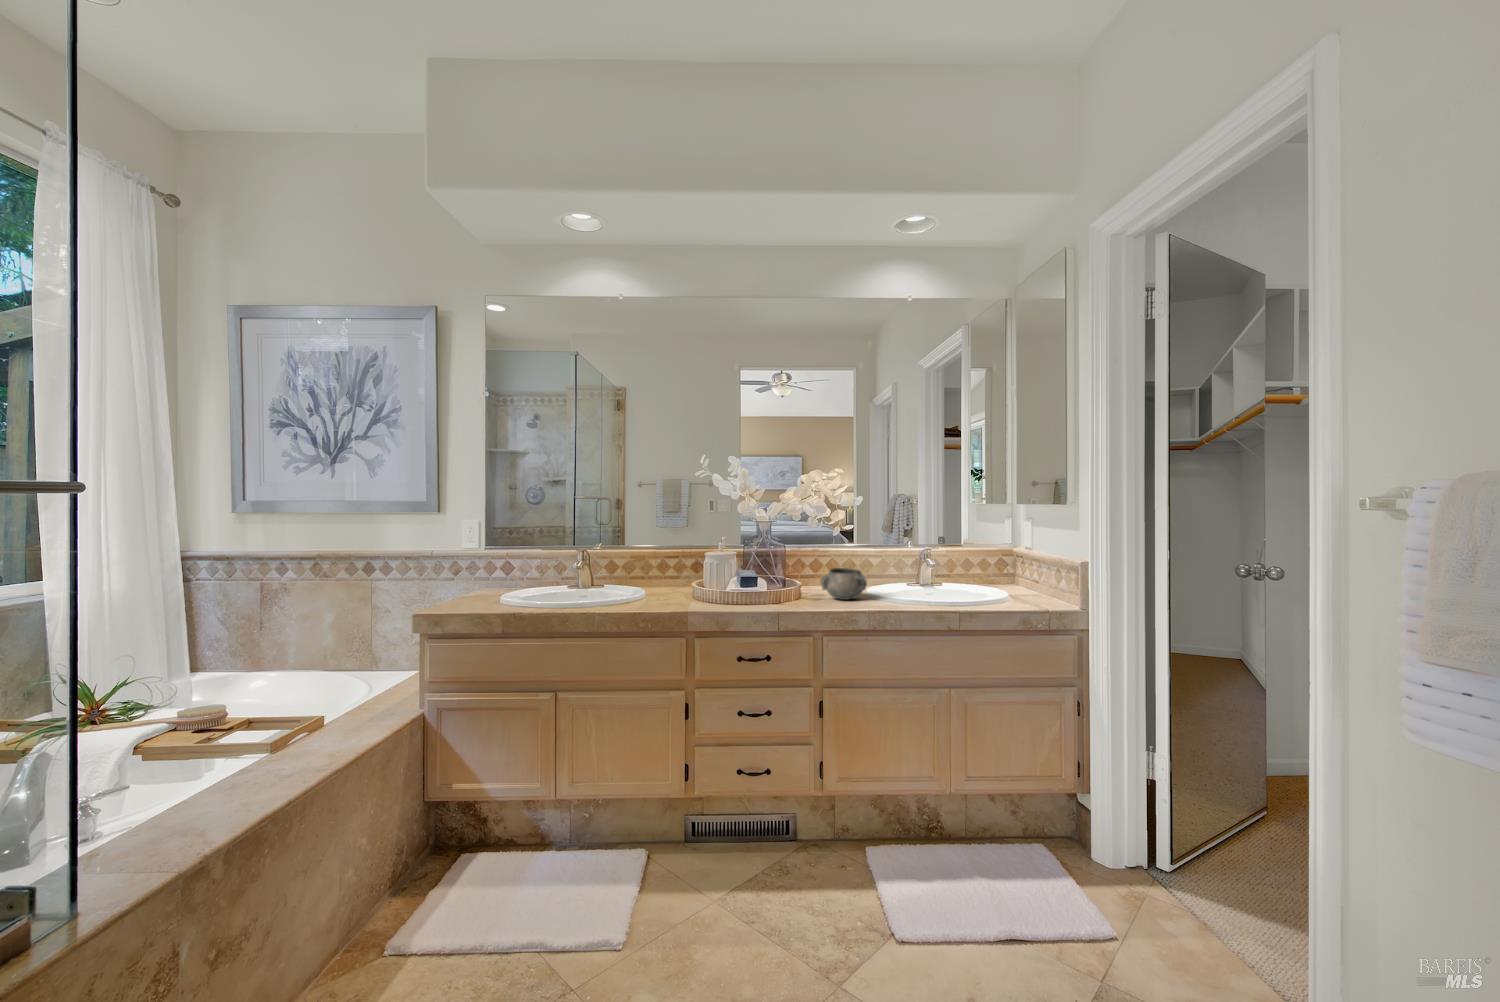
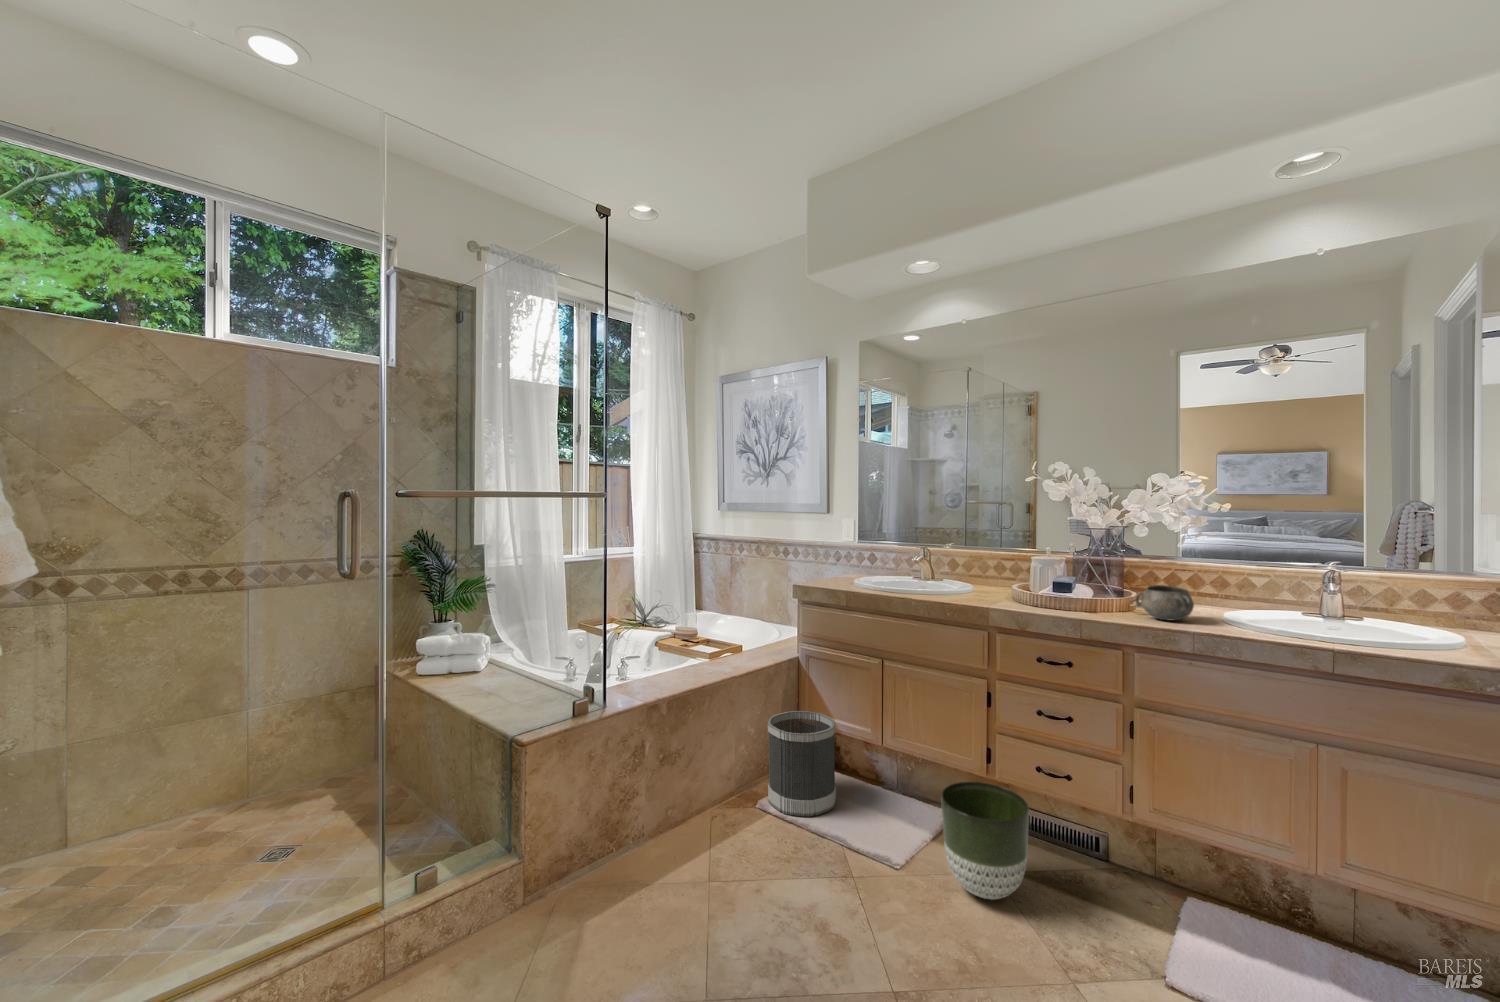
wastebasket: none [398,782,505,947] -> present [768,711,836,816]
planter: none [673,804,766,940] -> present [941,782,1029,900]

